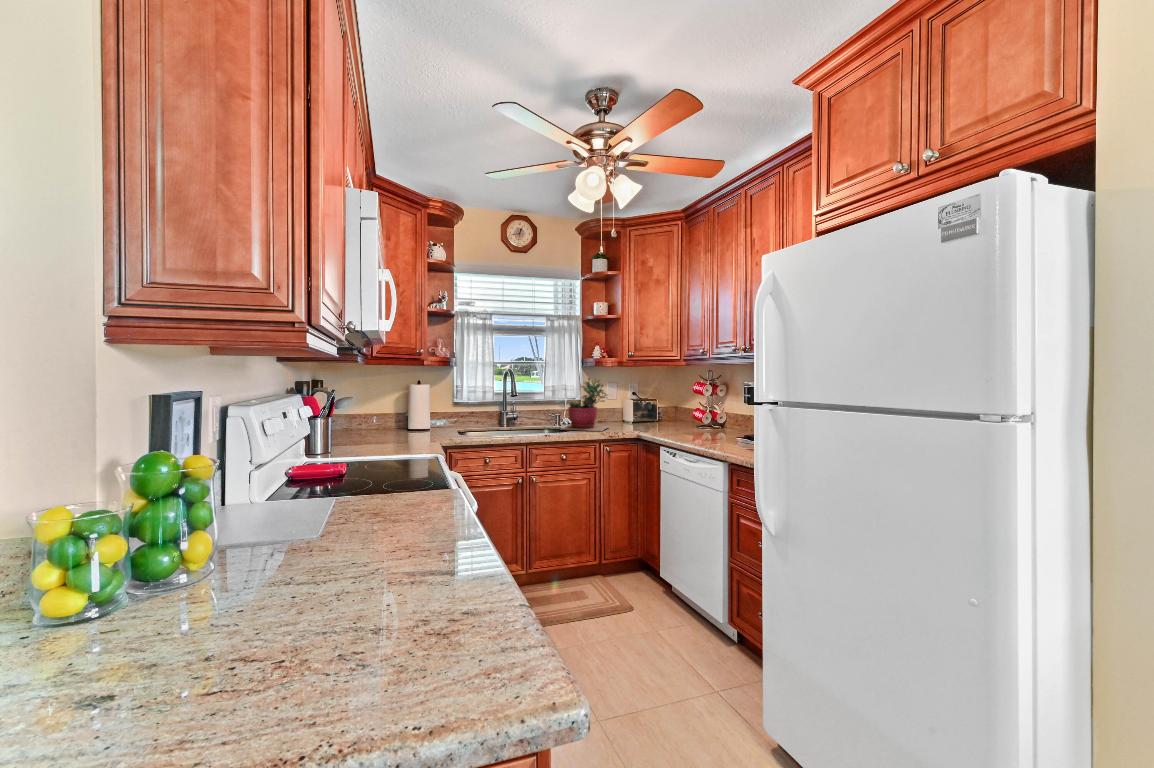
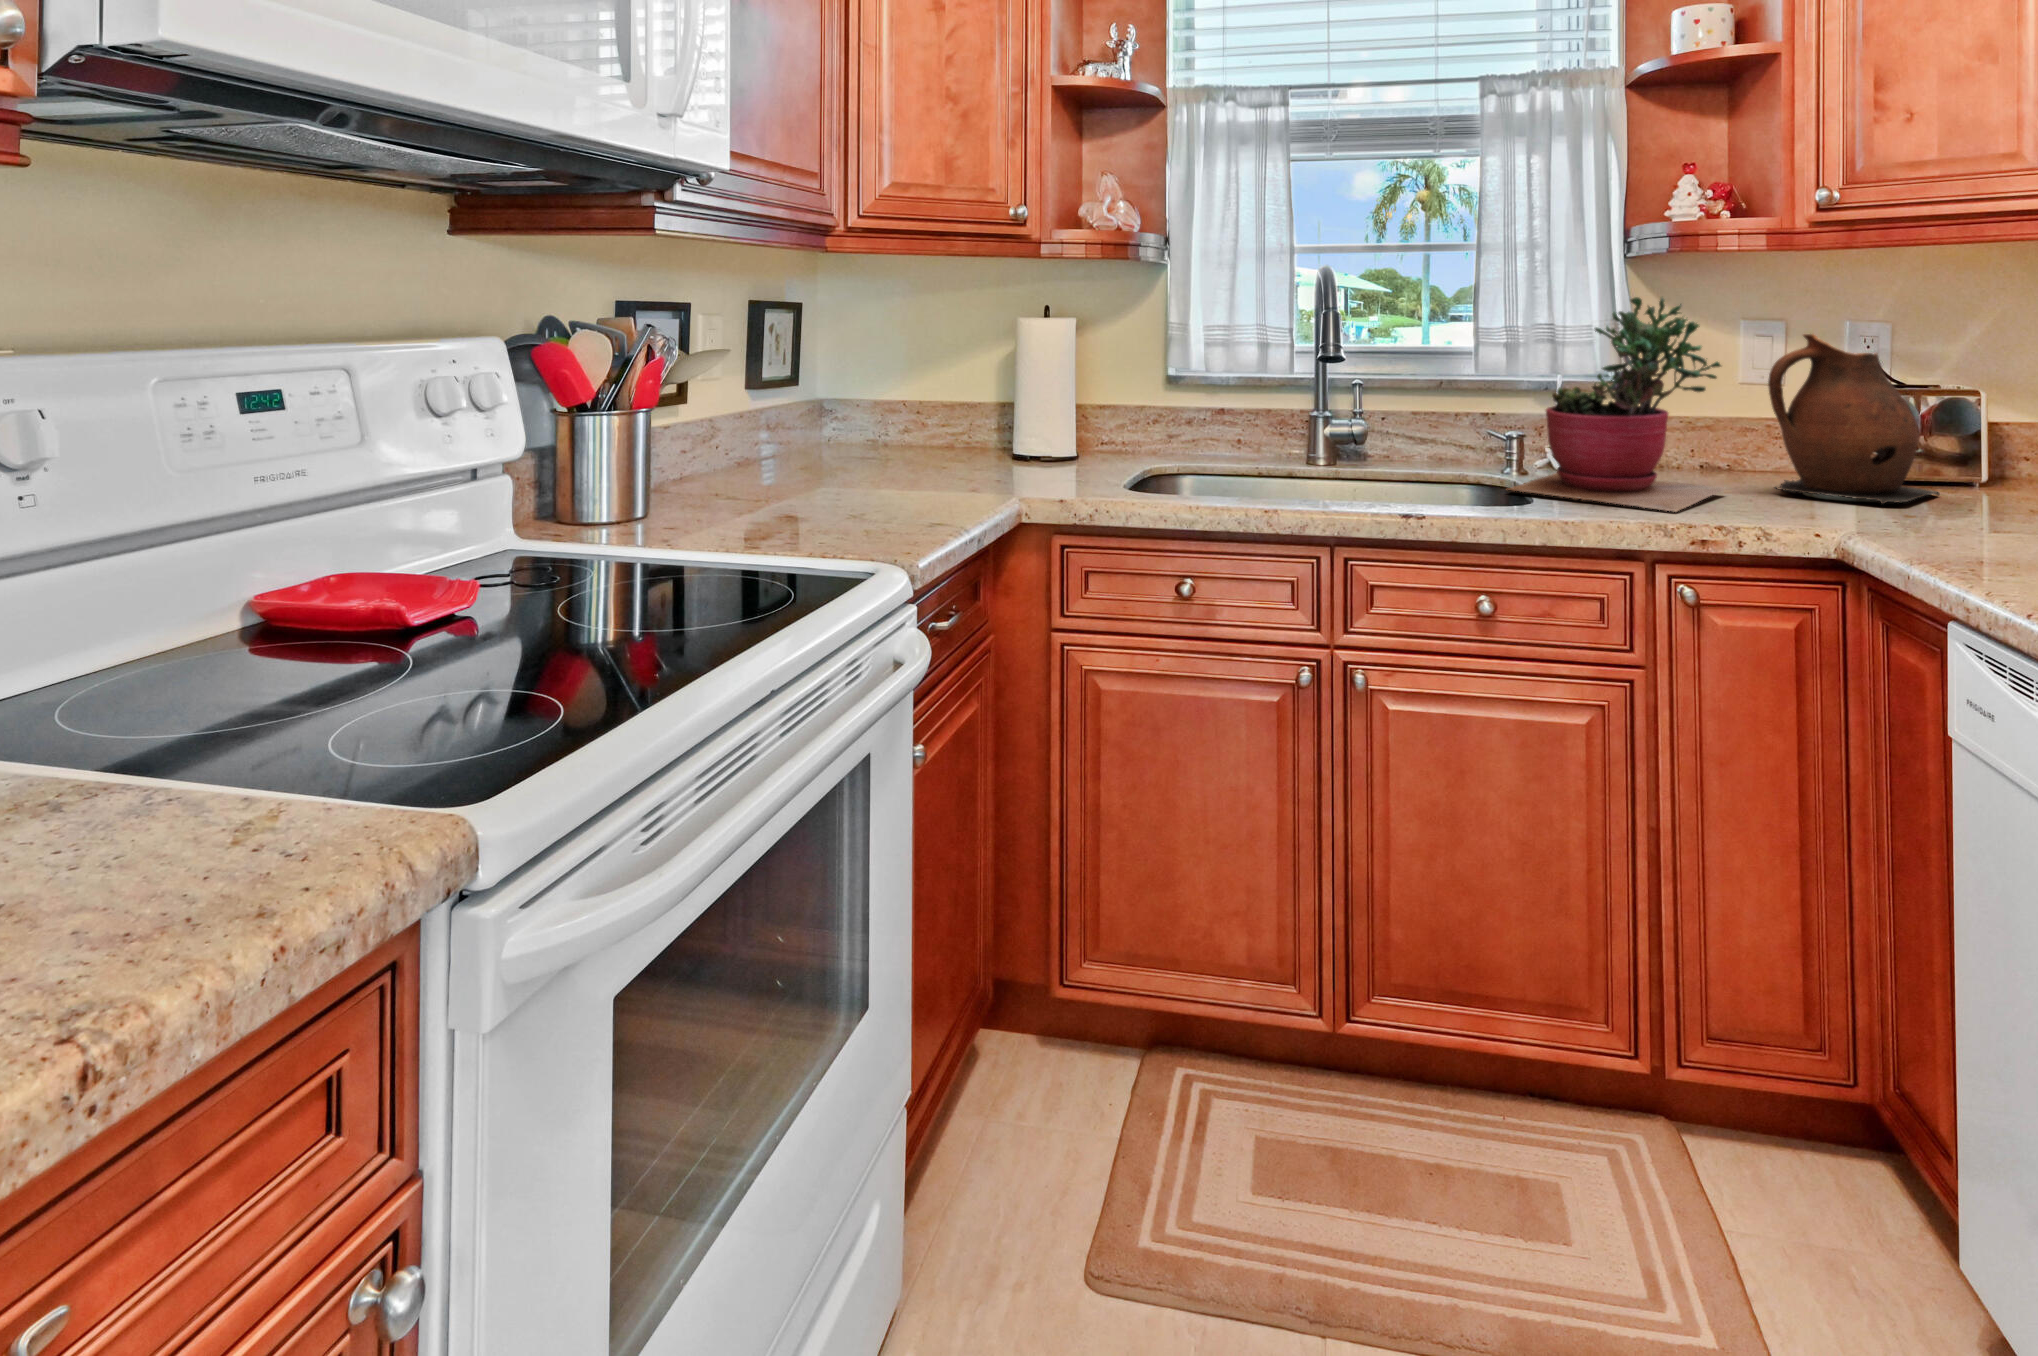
ceramic pitcher: none [617,387,652,428] -> present [1768,334,1940,505]

